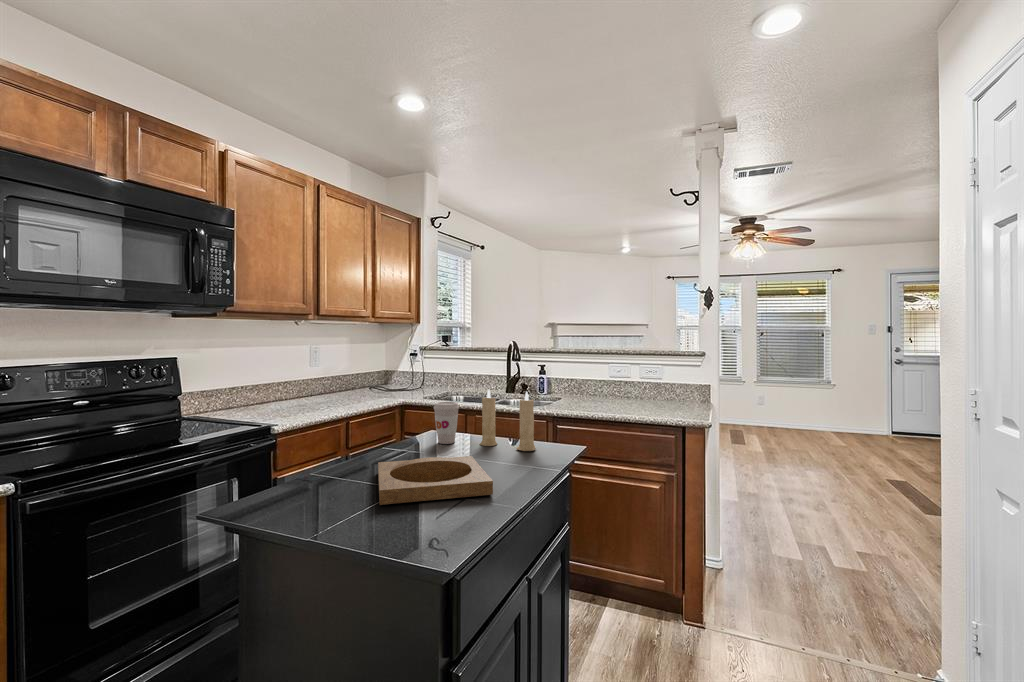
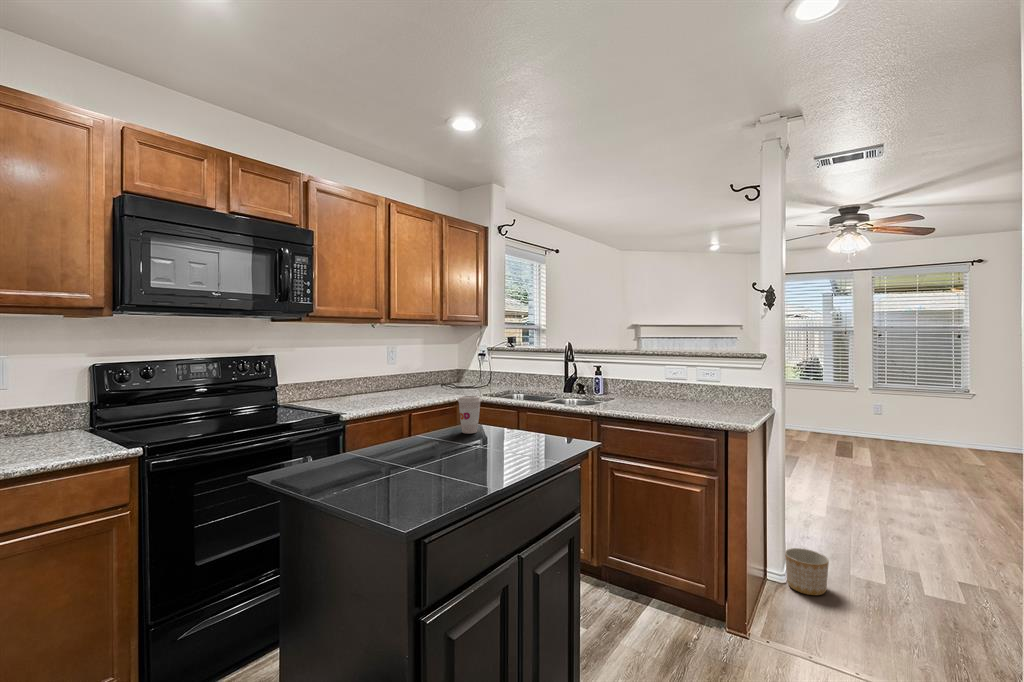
candle: present [480,390,536,451] -> none [497,384,545,442]
tray: present [378,456,493,505] -> none [378,443,476,476]
planter: none [723,535,762,578] -> present [785,548,829,595]

